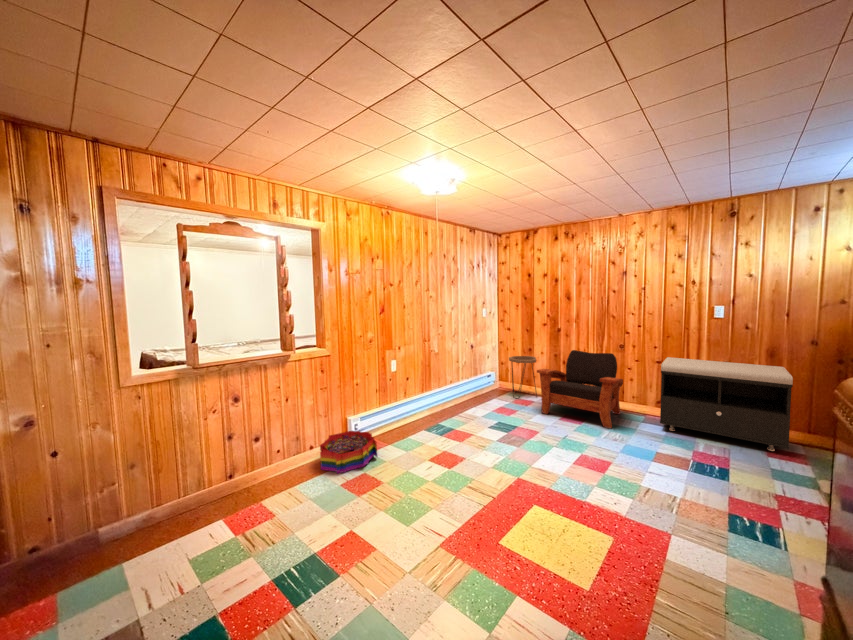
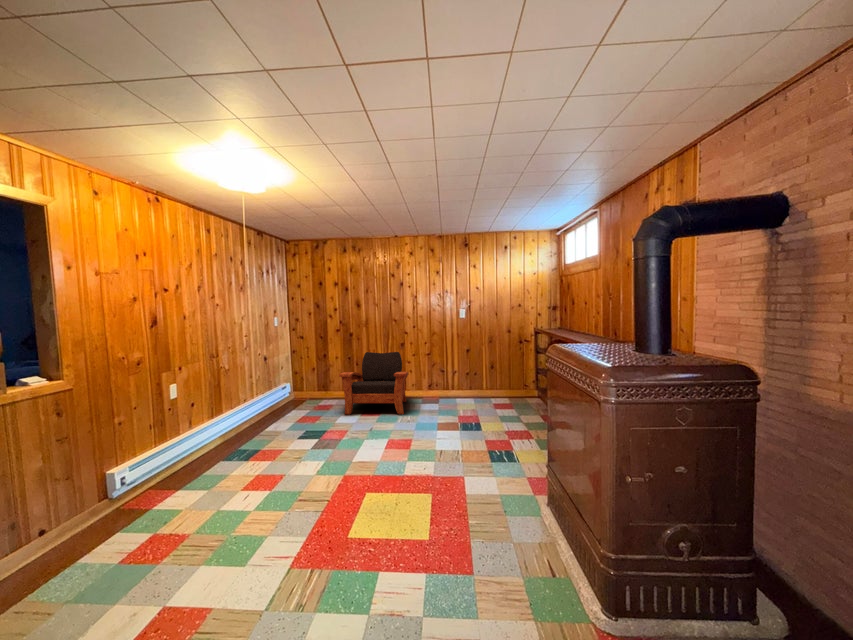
side table: present [509,356,537,397] -> none [306,362,336,406]
storage bench: present [660,357,793,451] -> none [434,350,503,406]
storage bin: present [320,431,377,474] -> none [64,484,169,559]

